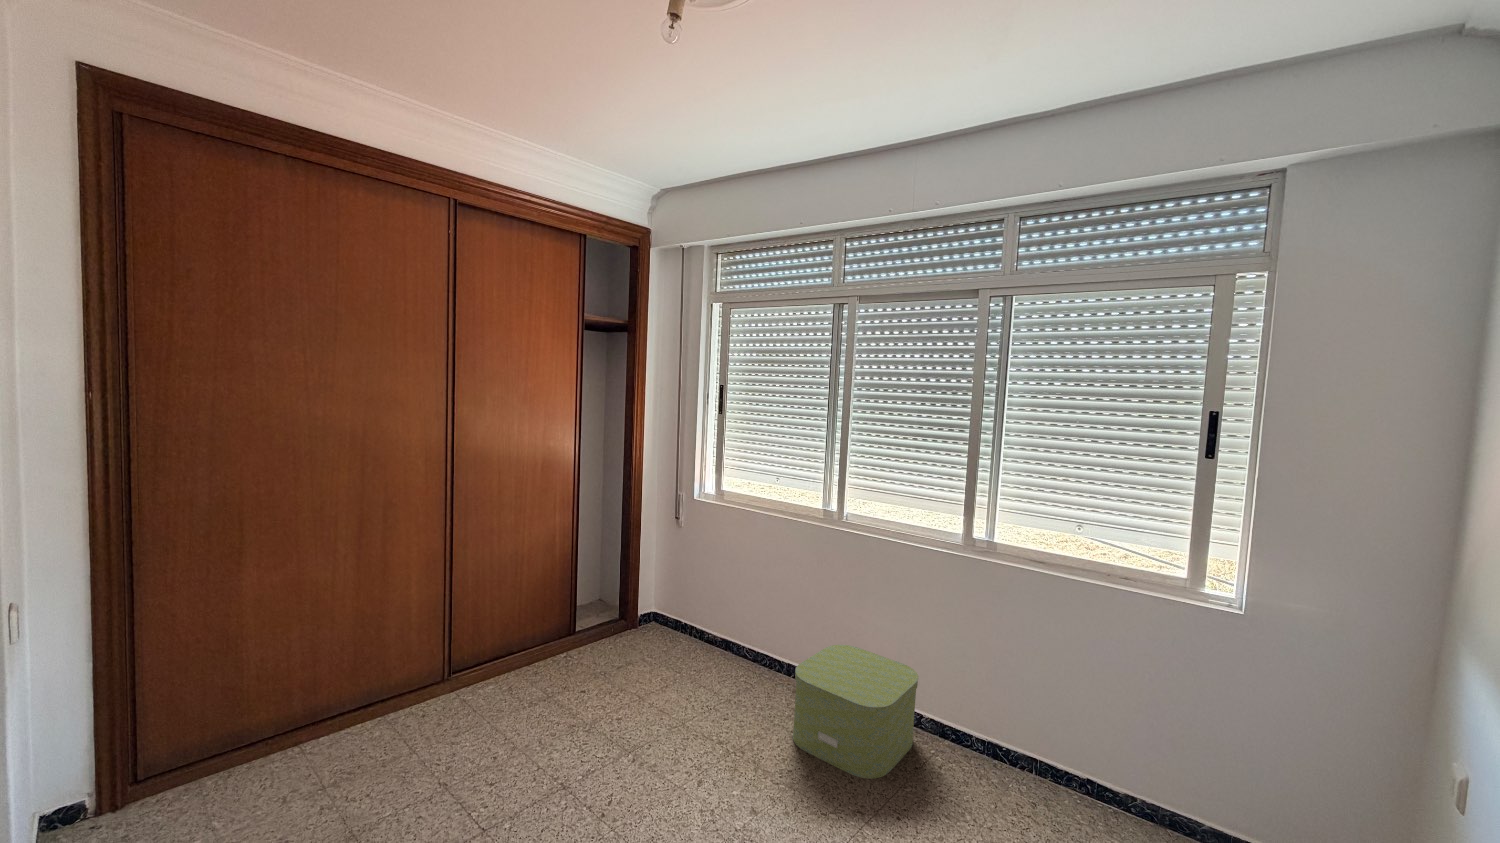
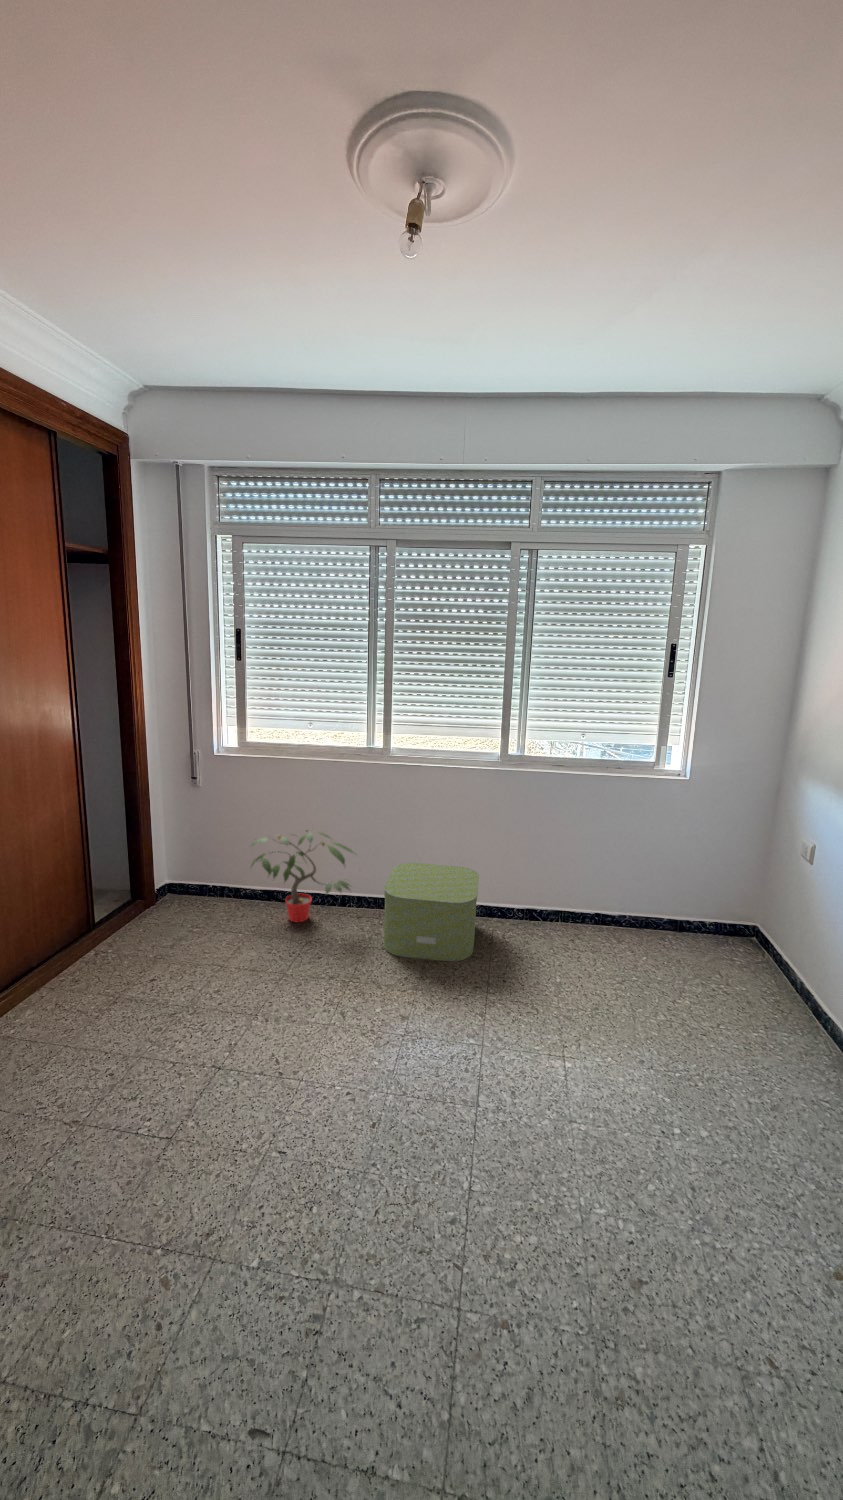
potted plant: none [690,585,798,681] -> present [252,830,353,922]

